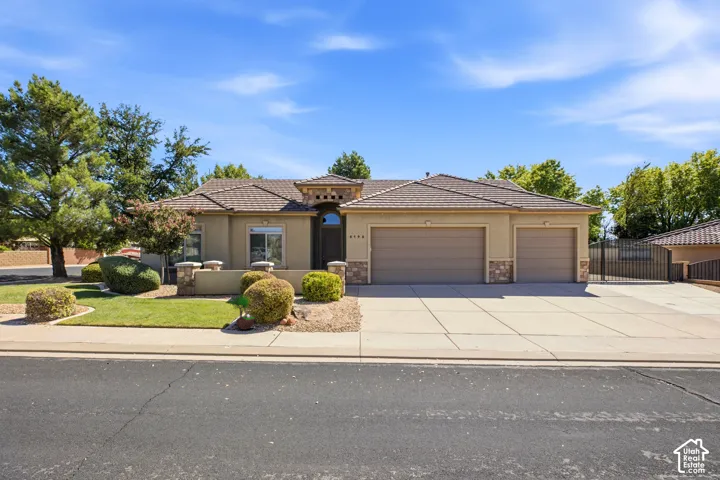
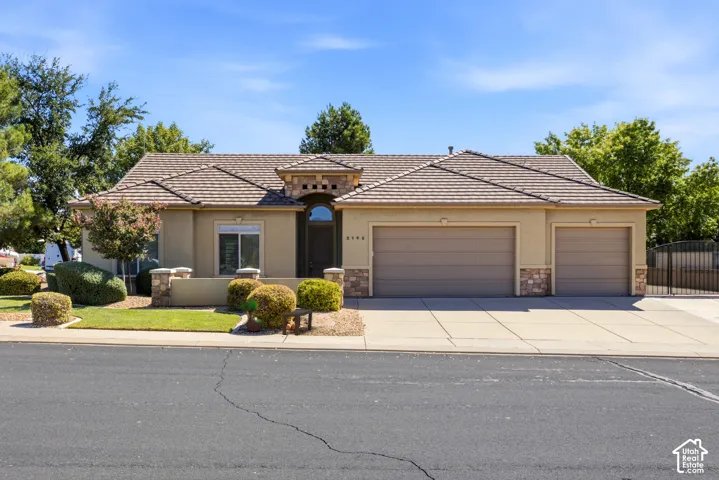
bench: none [273,304,310,336] -> present [282,309,313,335]

